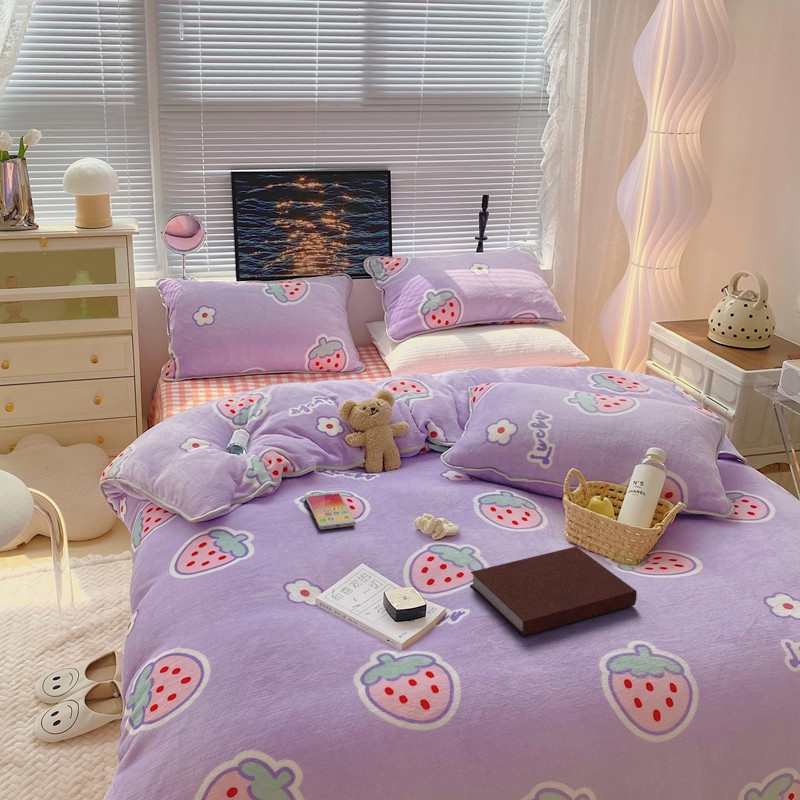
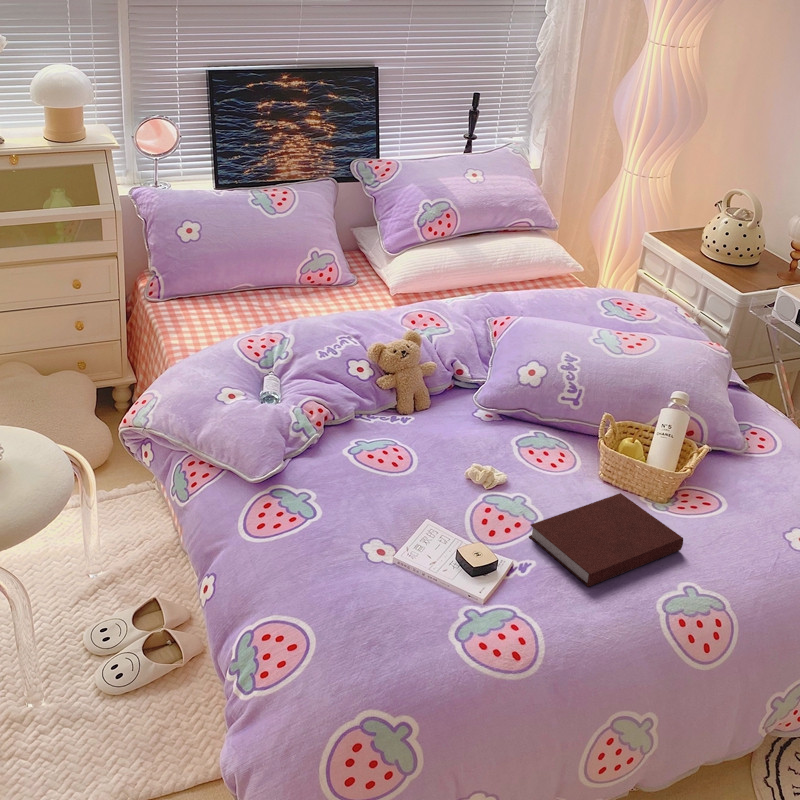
smartphone: present [305,491,356,529] -> none [350,439,408,482]

